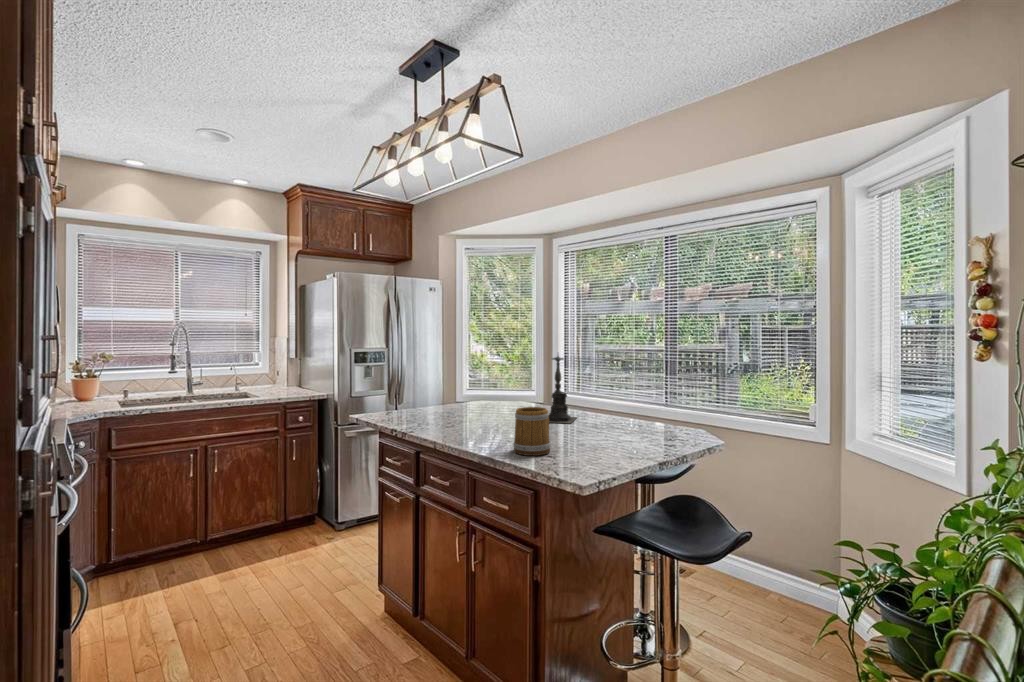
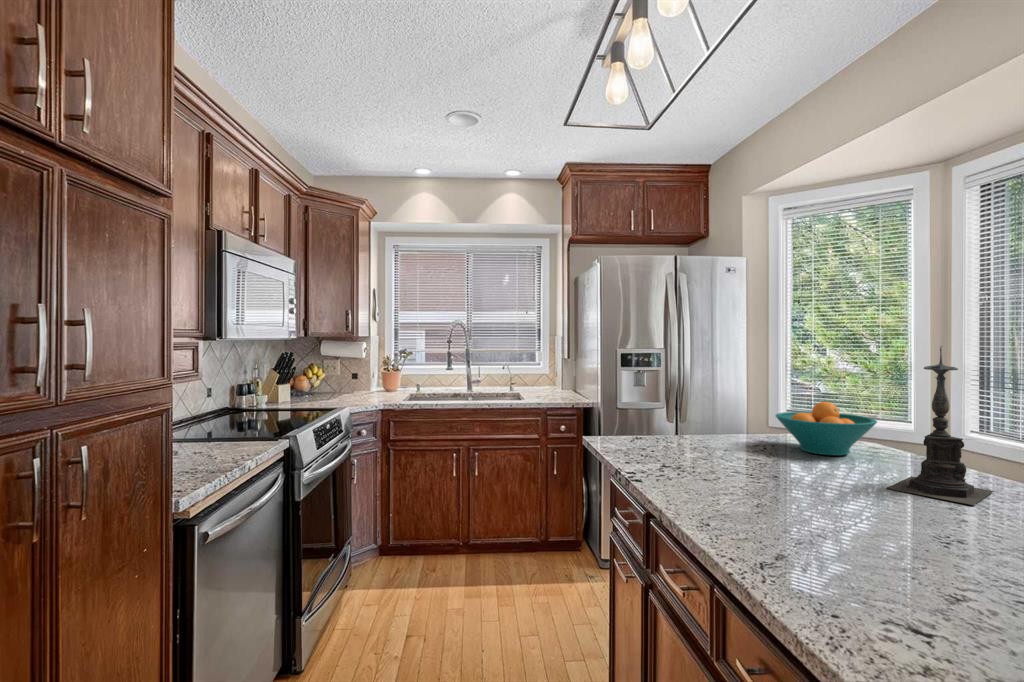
fruit bowl: none [478,380,529,411] -> present [776,402,877,456]
mug: present [513,407,550,456] -> none [798,467,899,589]

